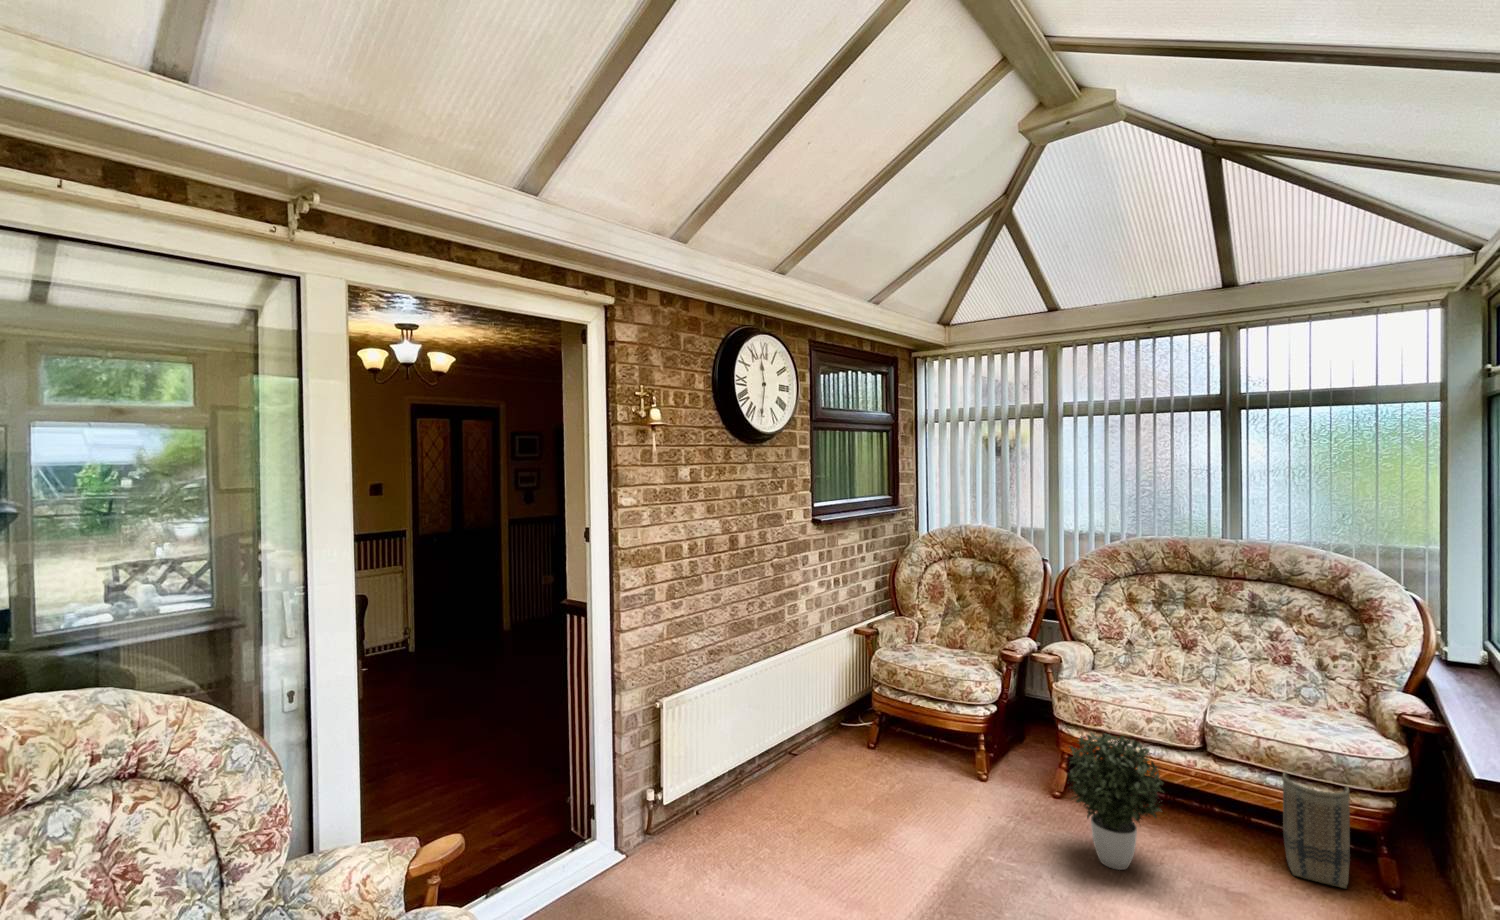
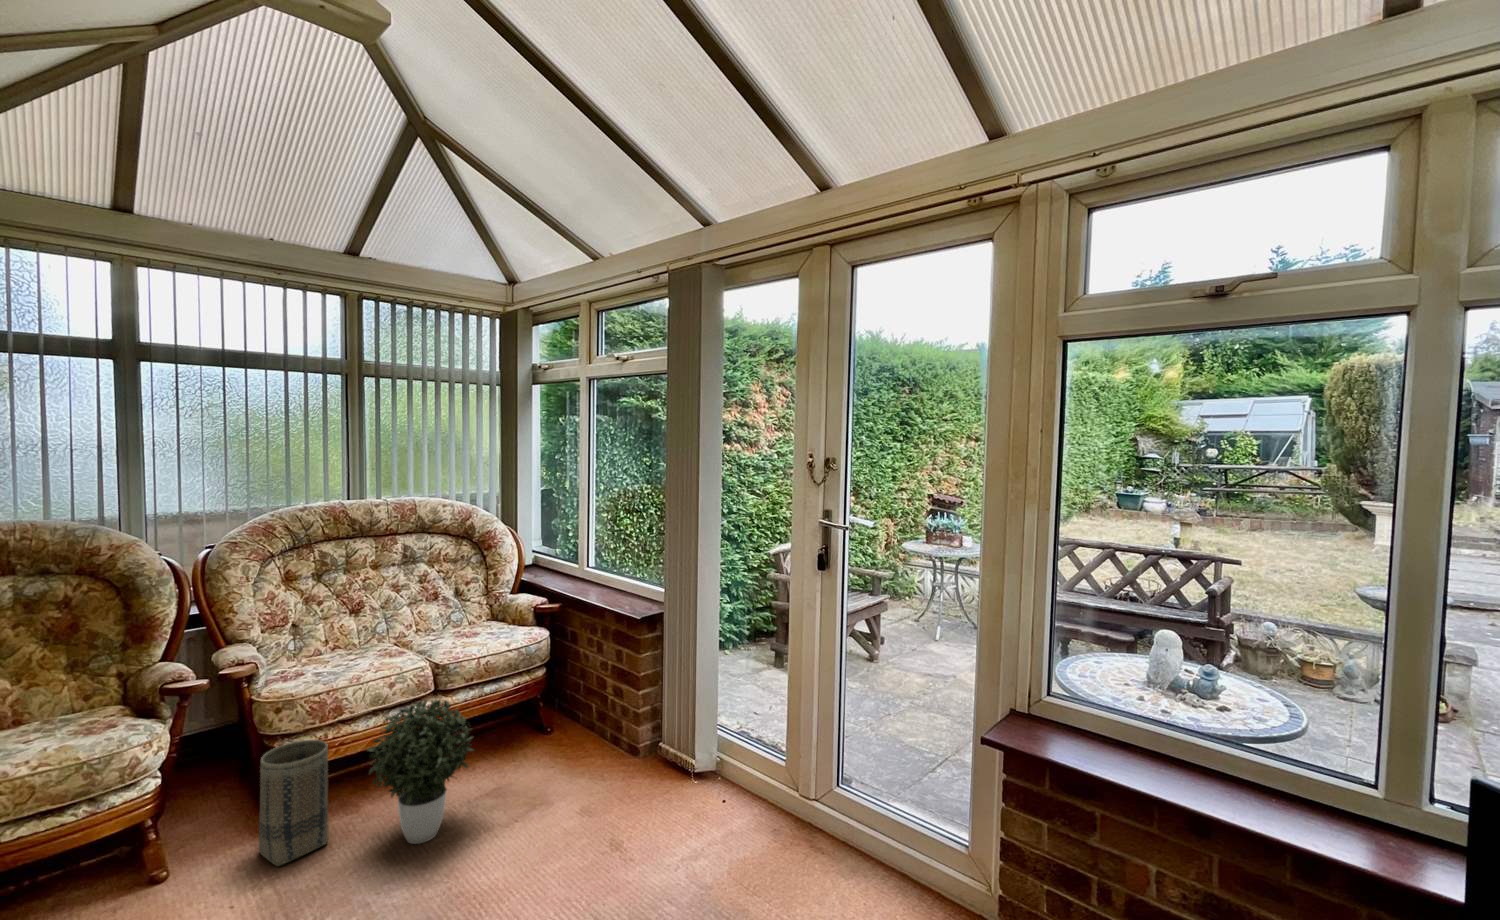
basket: present [1283,772,1350,888] -> present [259,740,329,866]

